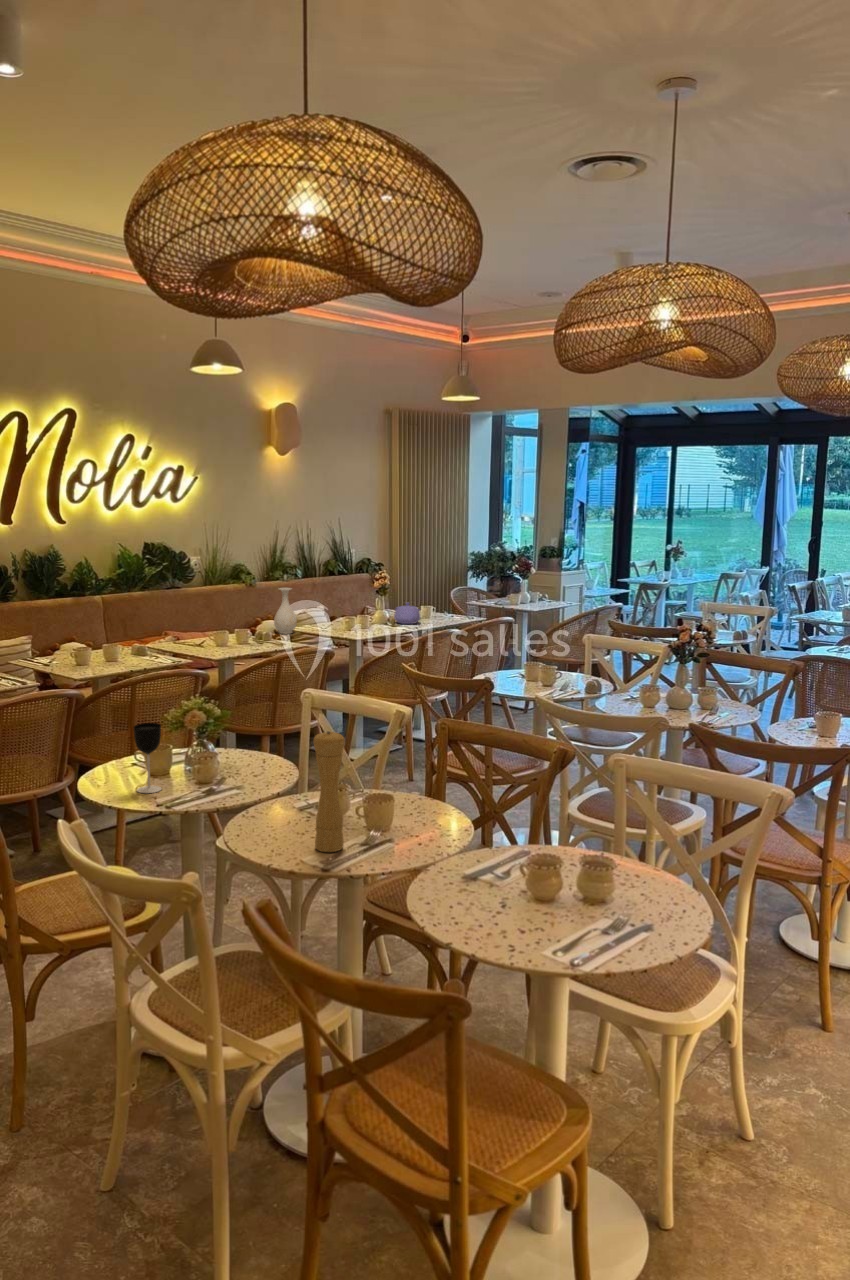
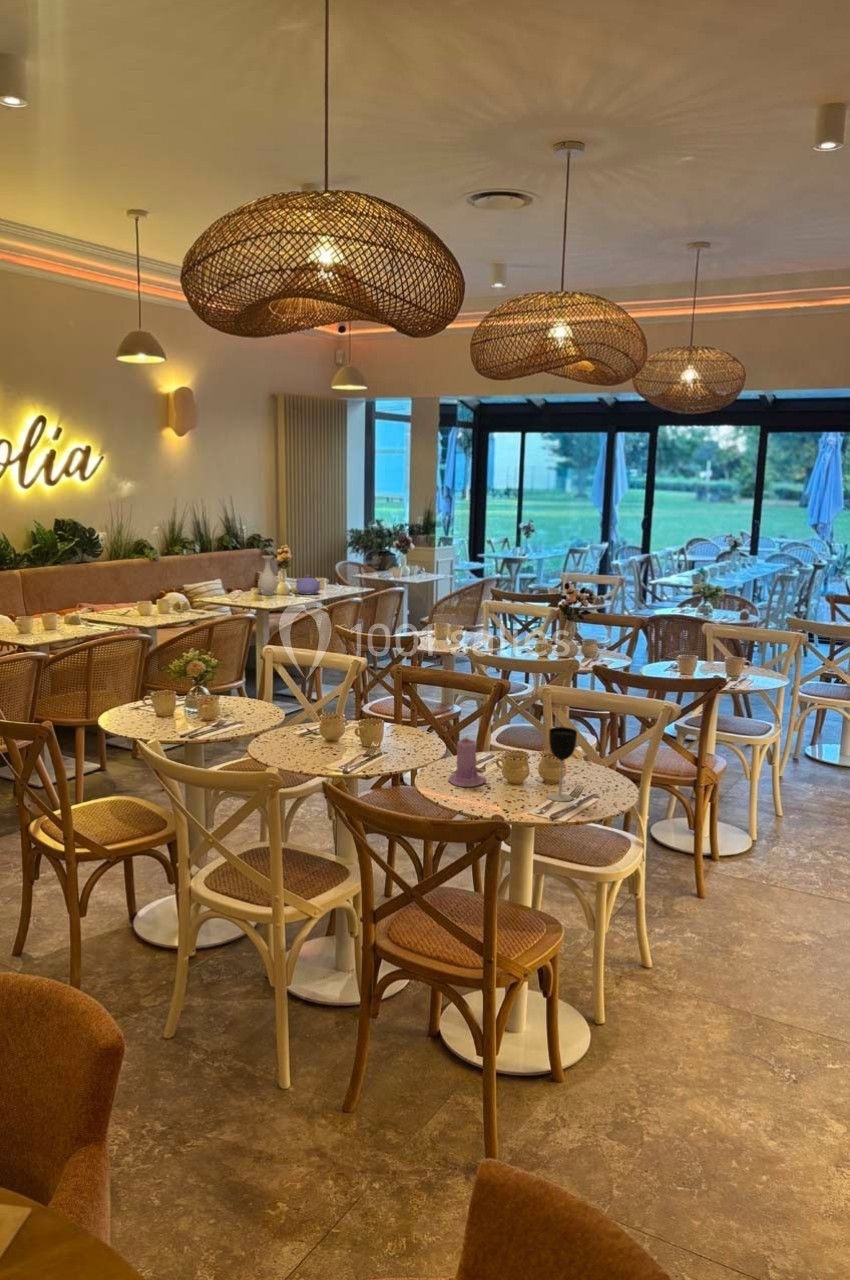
vase: present [274,588,297,634] -> present [258,556,278,595]
wine glass: present [134,723,162,793] -> present [547,727,577,801]
pepper mill: present [314,731,345,852] -> none [333,667,357,761]
candle: none [450,829,502,902] -> present [448,738,487,787]

